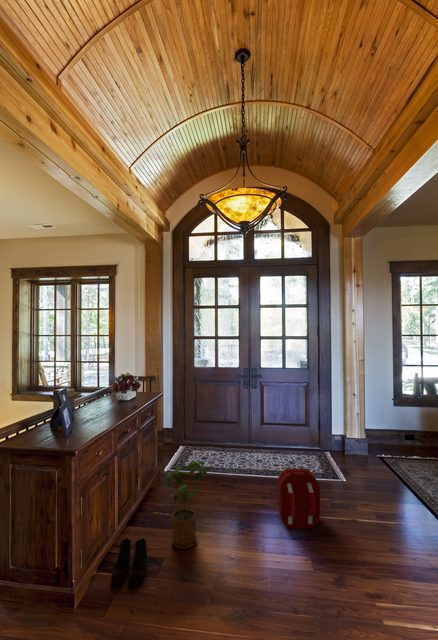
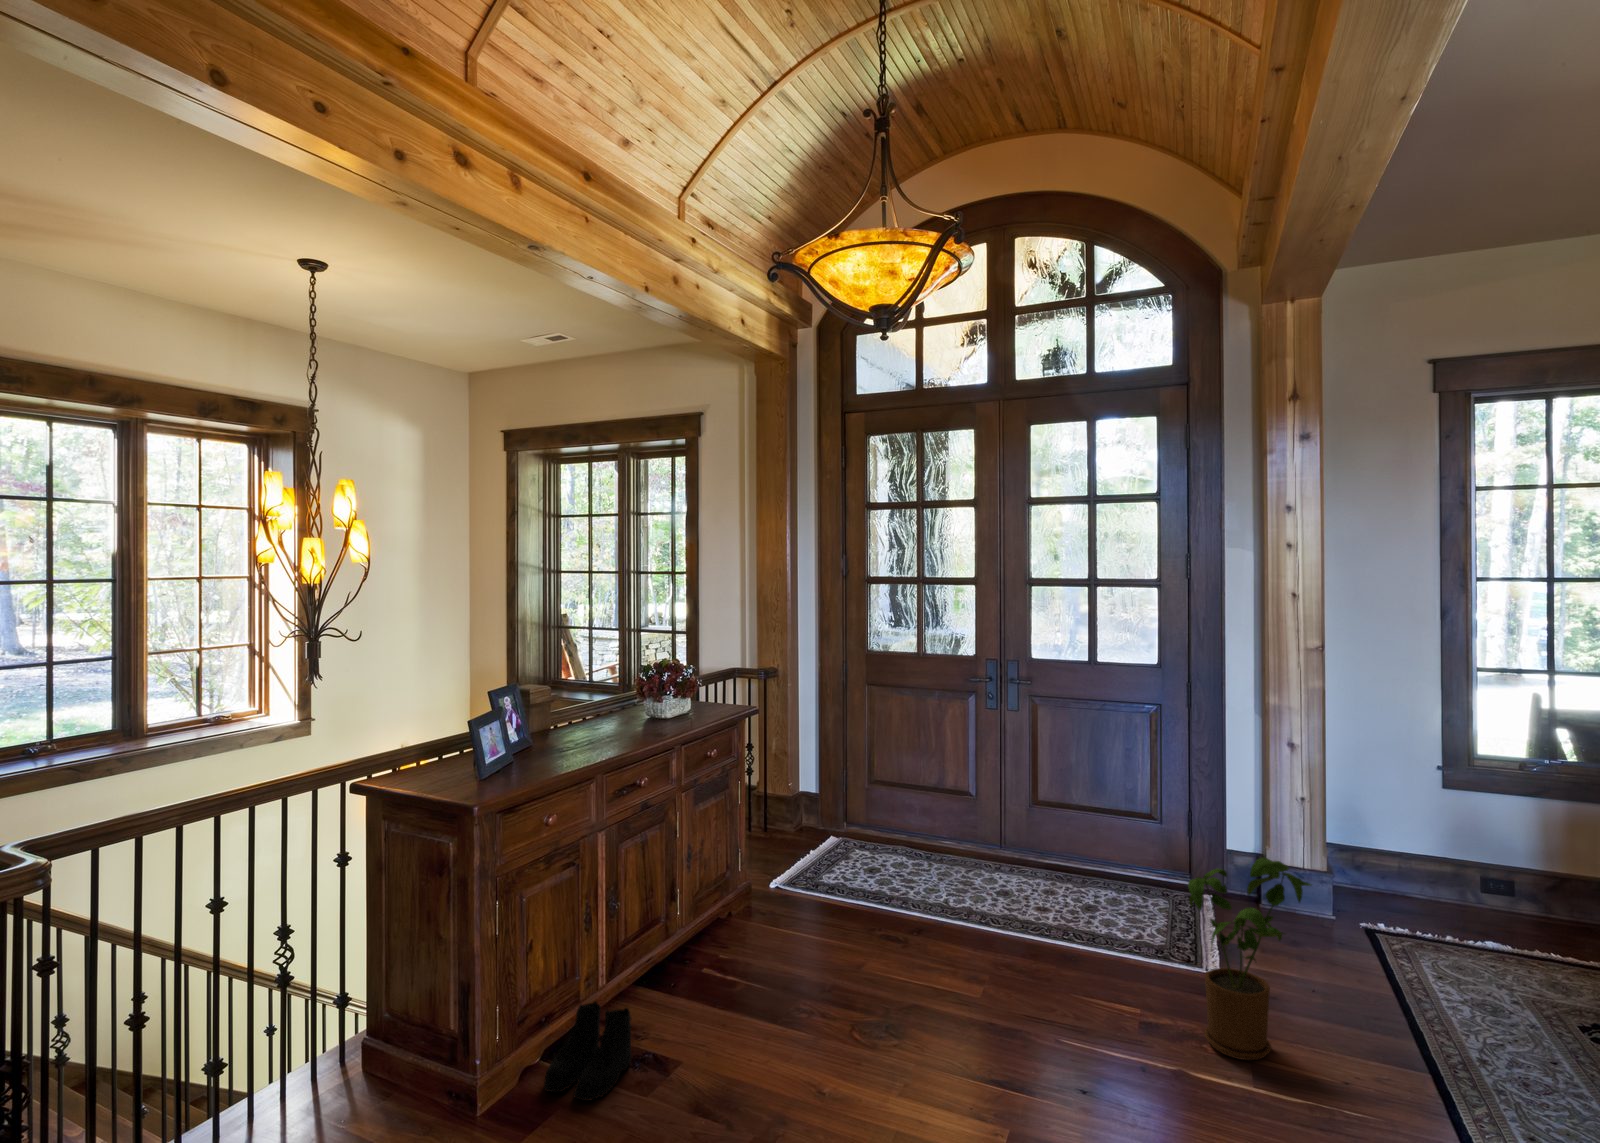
house plant: present [167,461,213,549] -> present [1188,857,1312,1060]
backpack: present [277,468,320,529] -> none [967,907,1077,1066]

